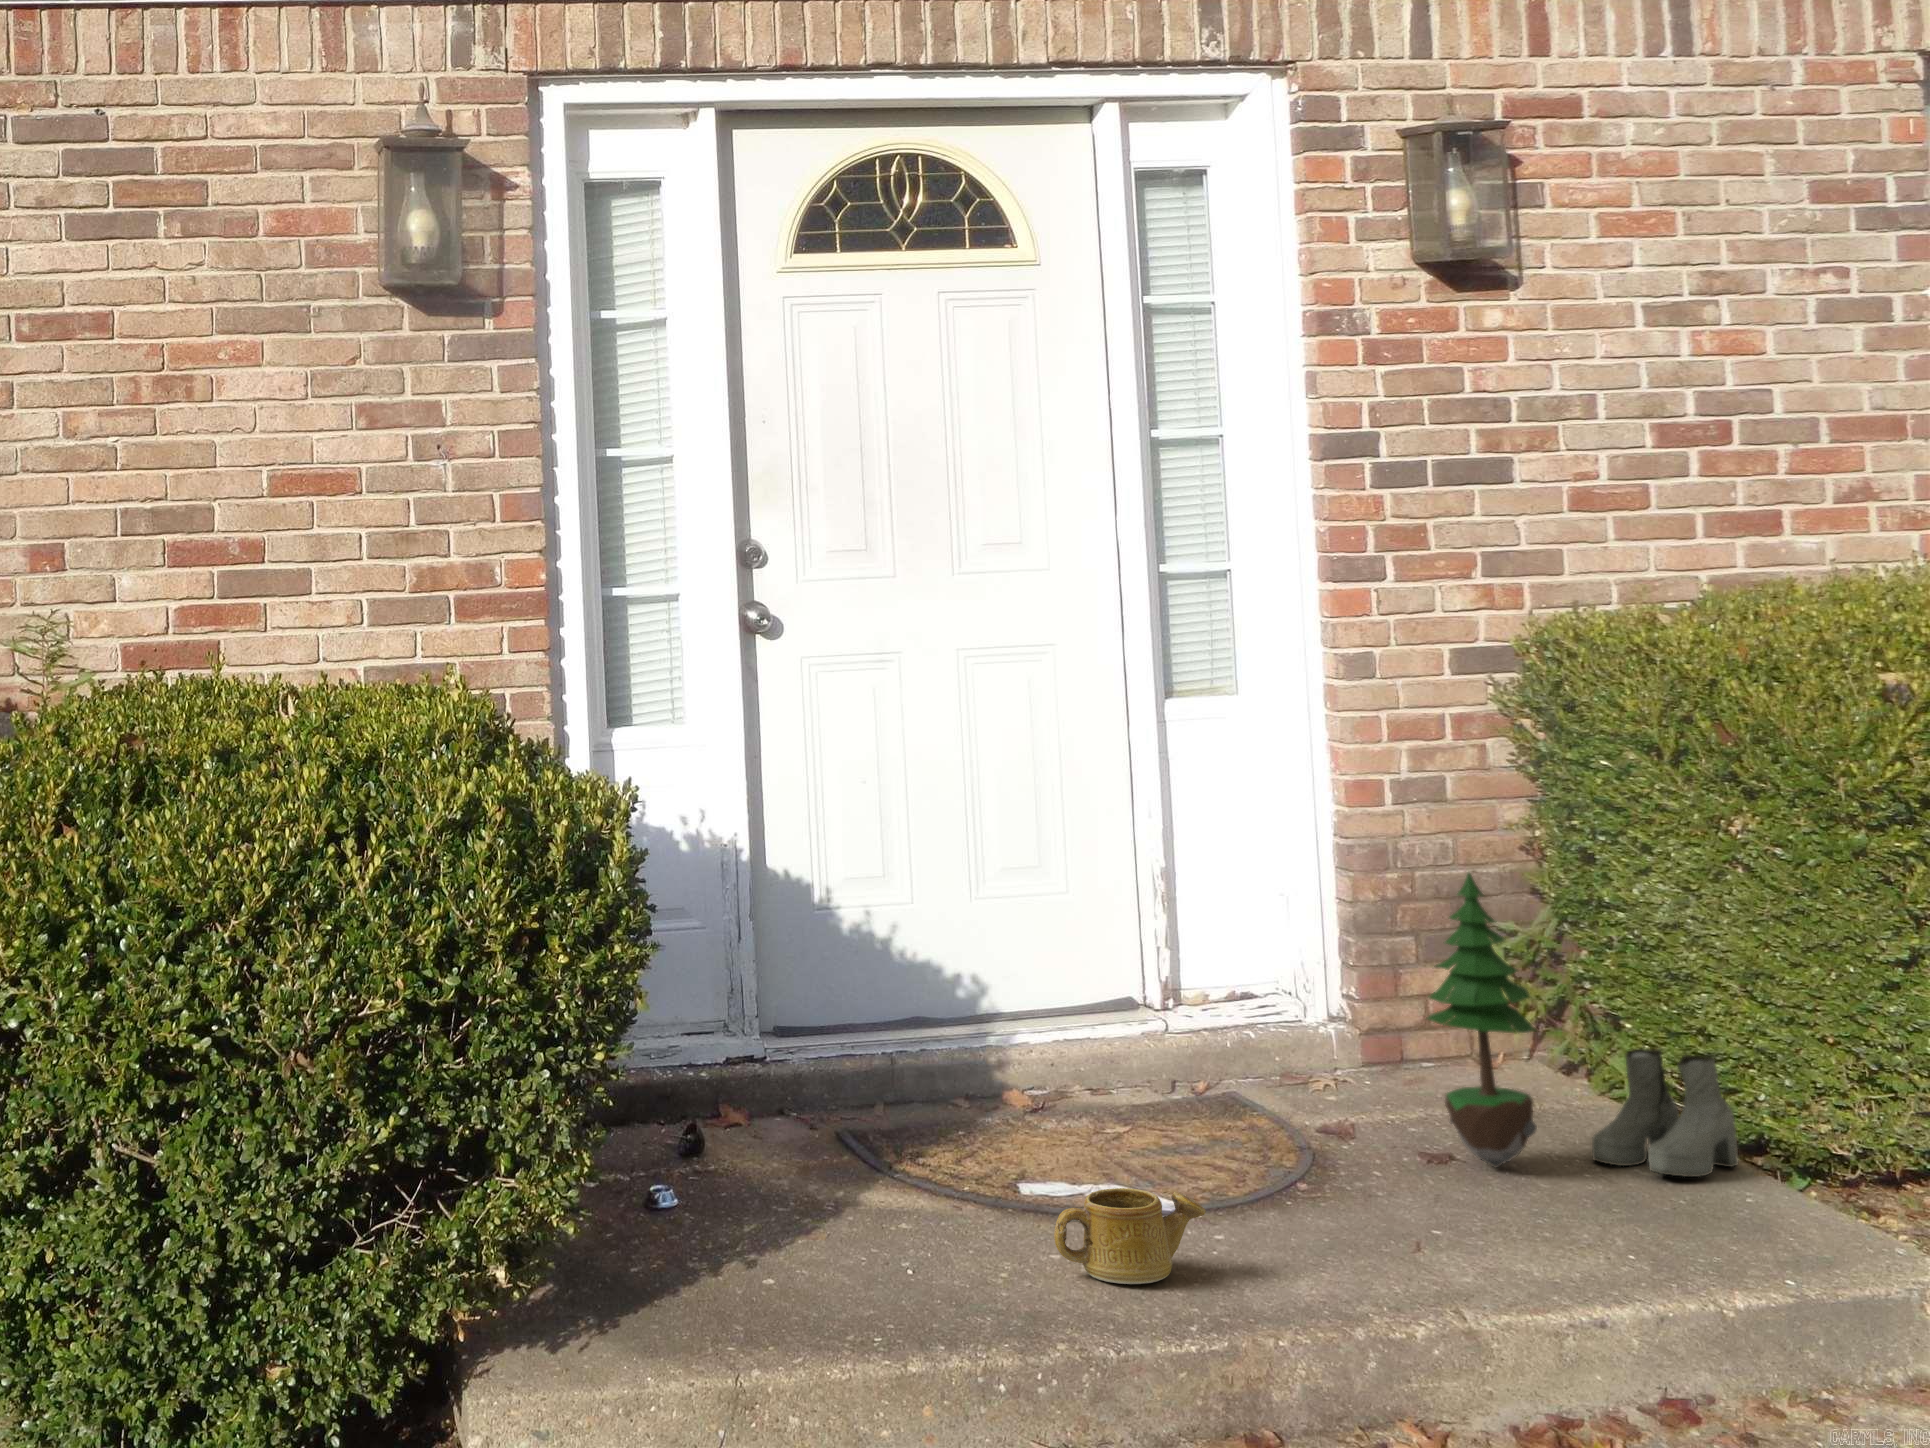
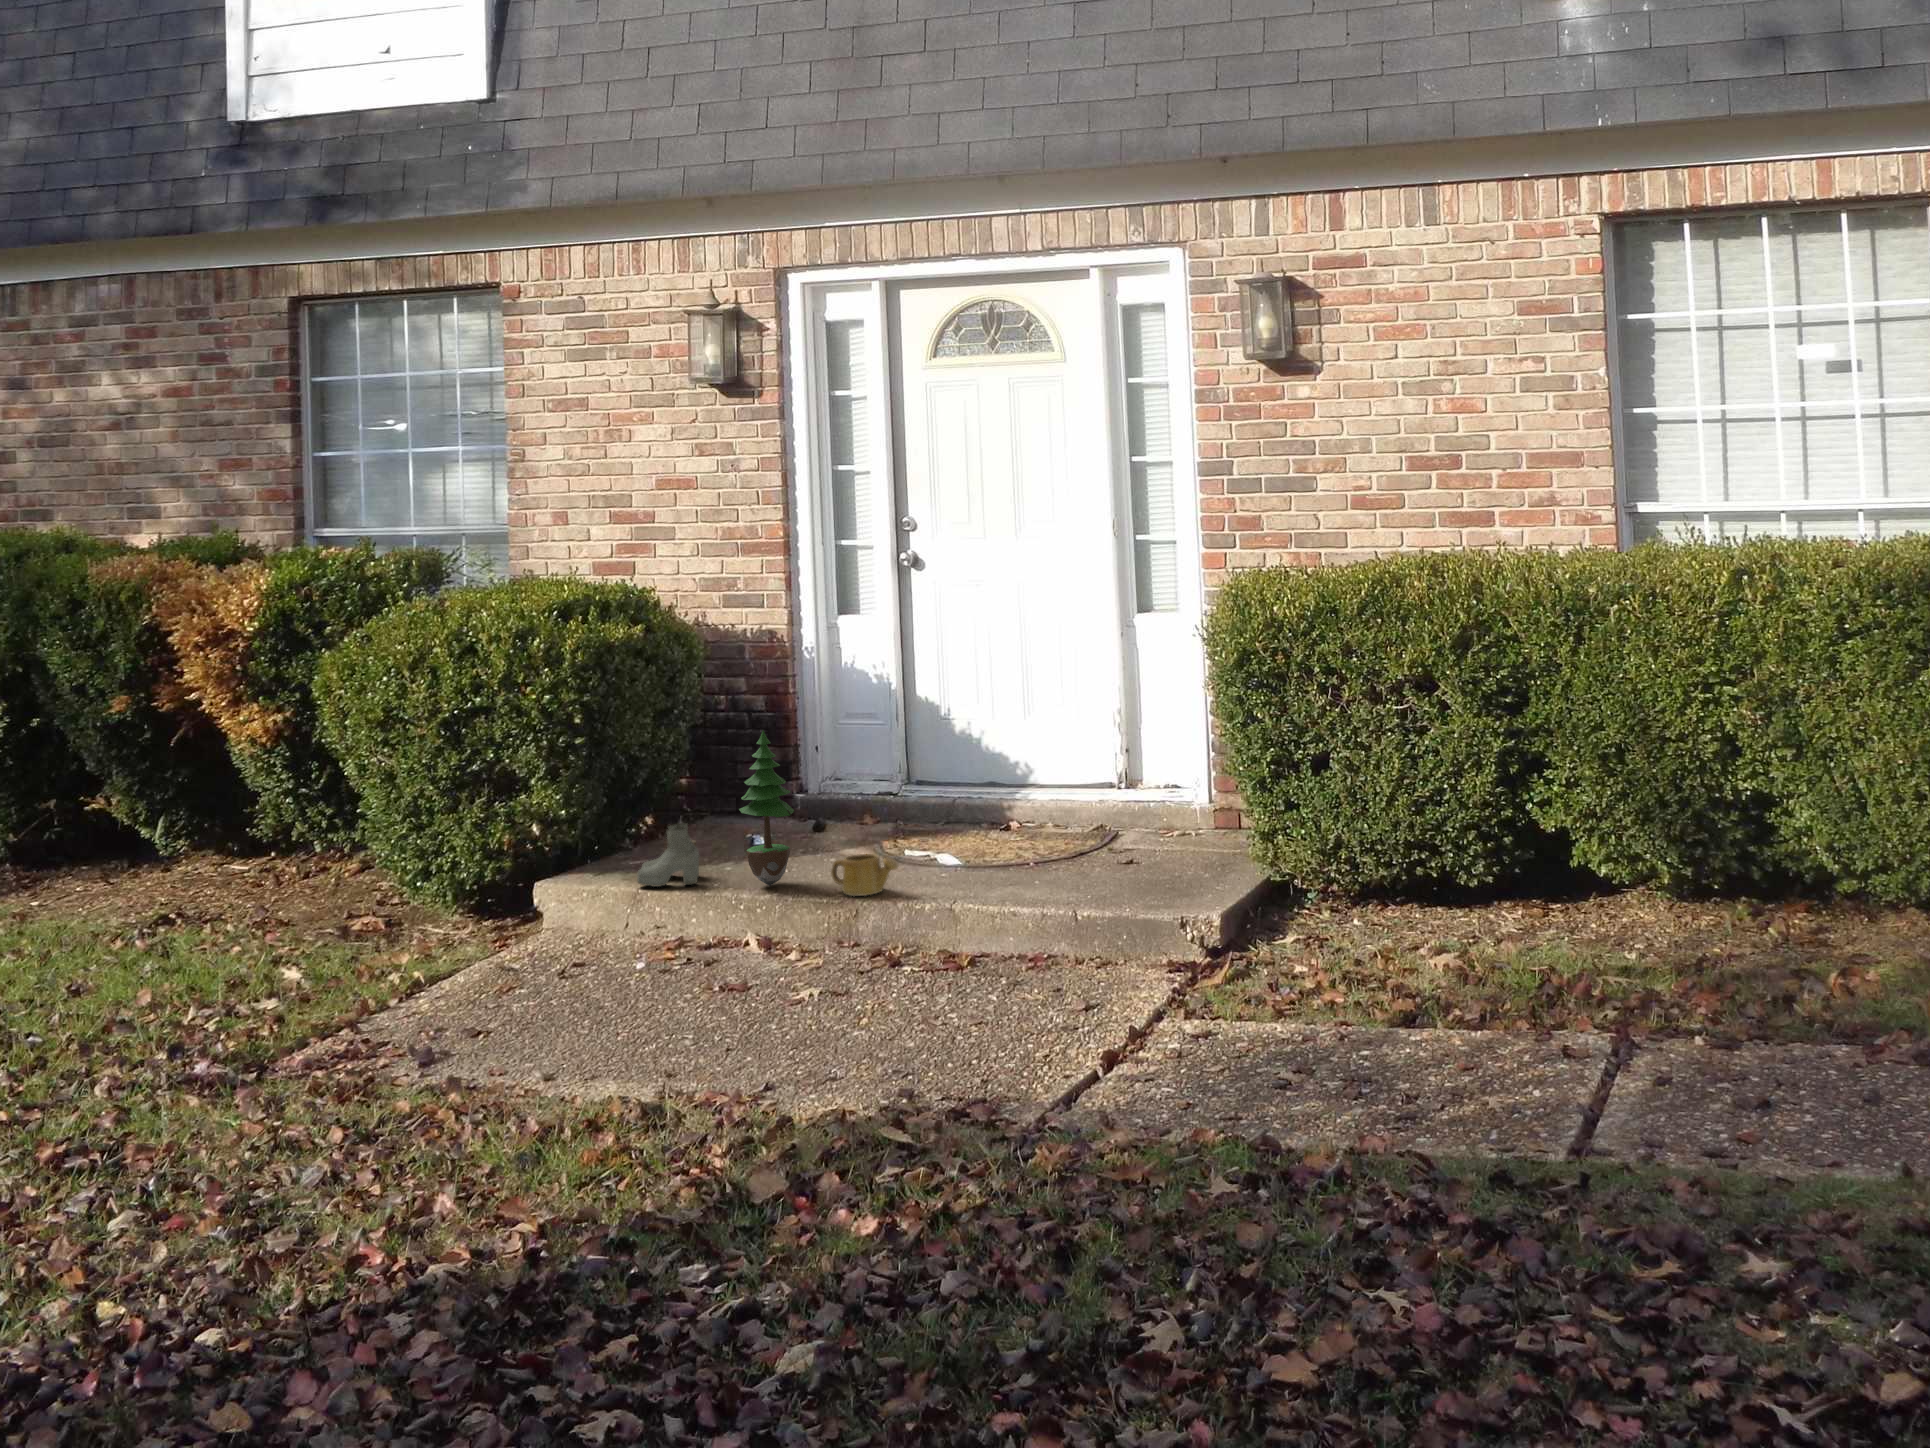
potted tree: present [1426,873,1537,1167] -> present [739,731,794,886]
boots: present [1592,1048,1739,1177] -> present [637,823,699,887]

